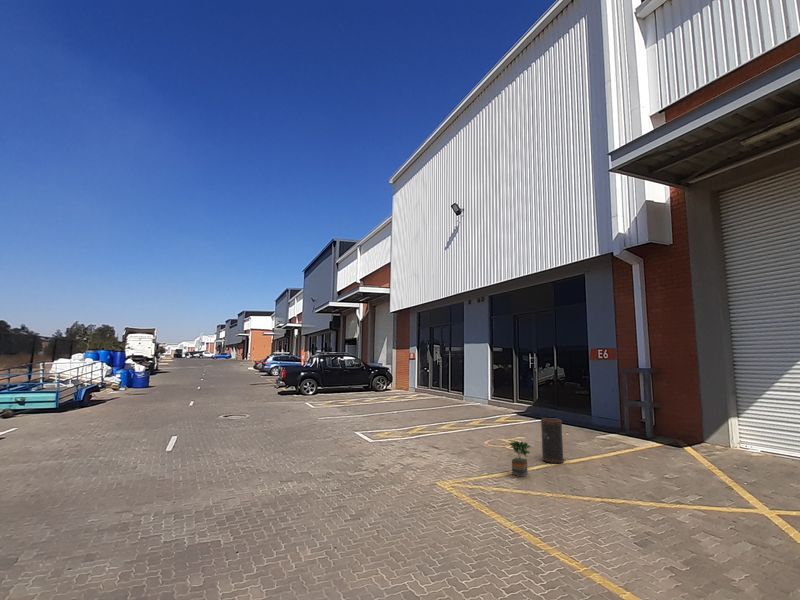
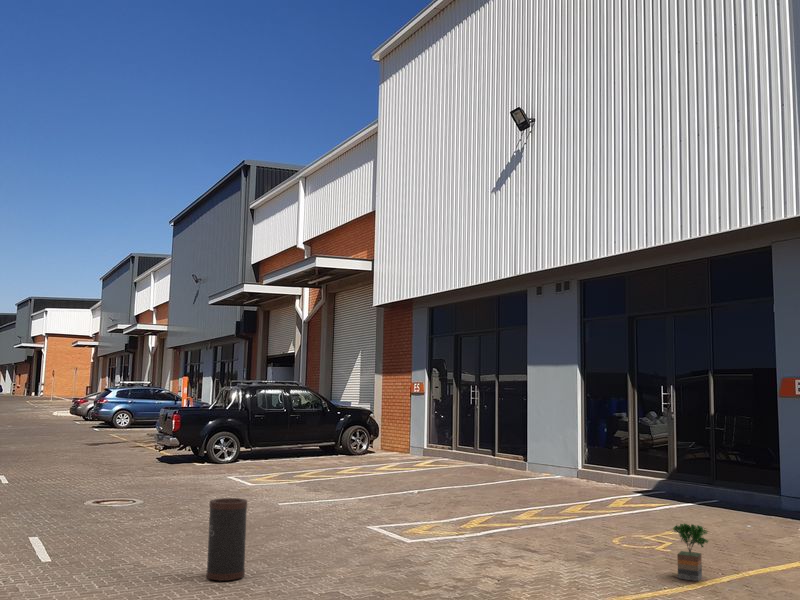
trash can: present [541,418,564,463] -> present [206,498,247,582]

